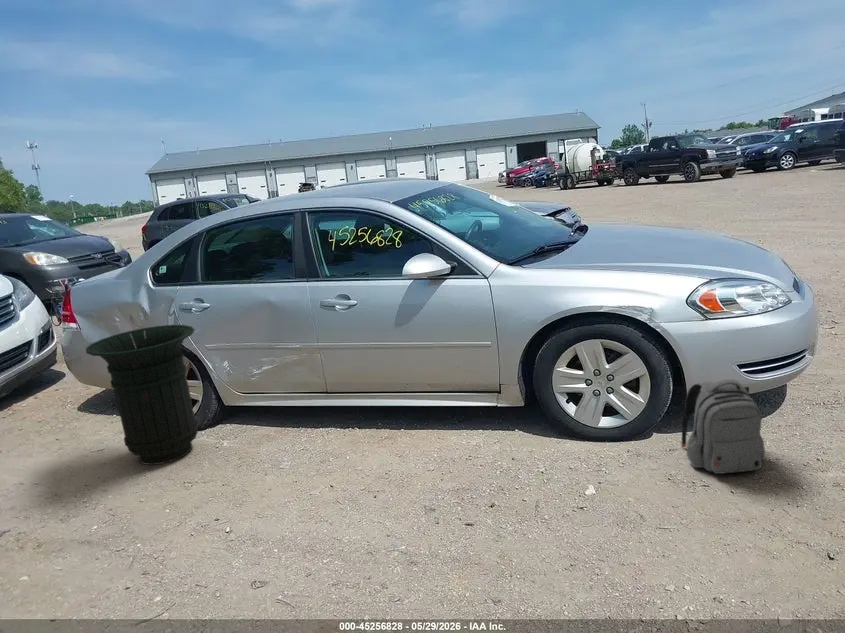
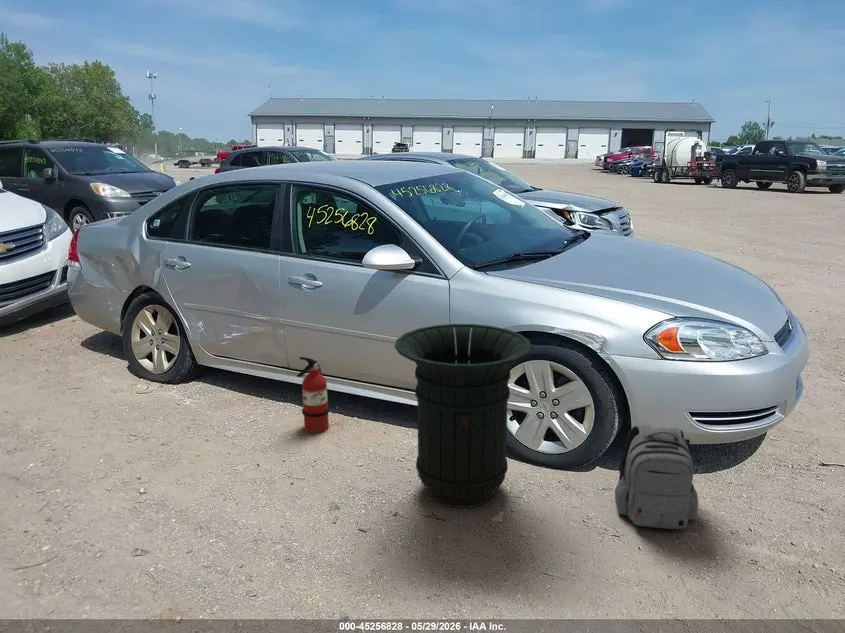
trash can: present [86,325,198,465] -> present [395,324,532,508]
fire extinguisher: none [349,376,381,451] -> present [297,357,330,433]

